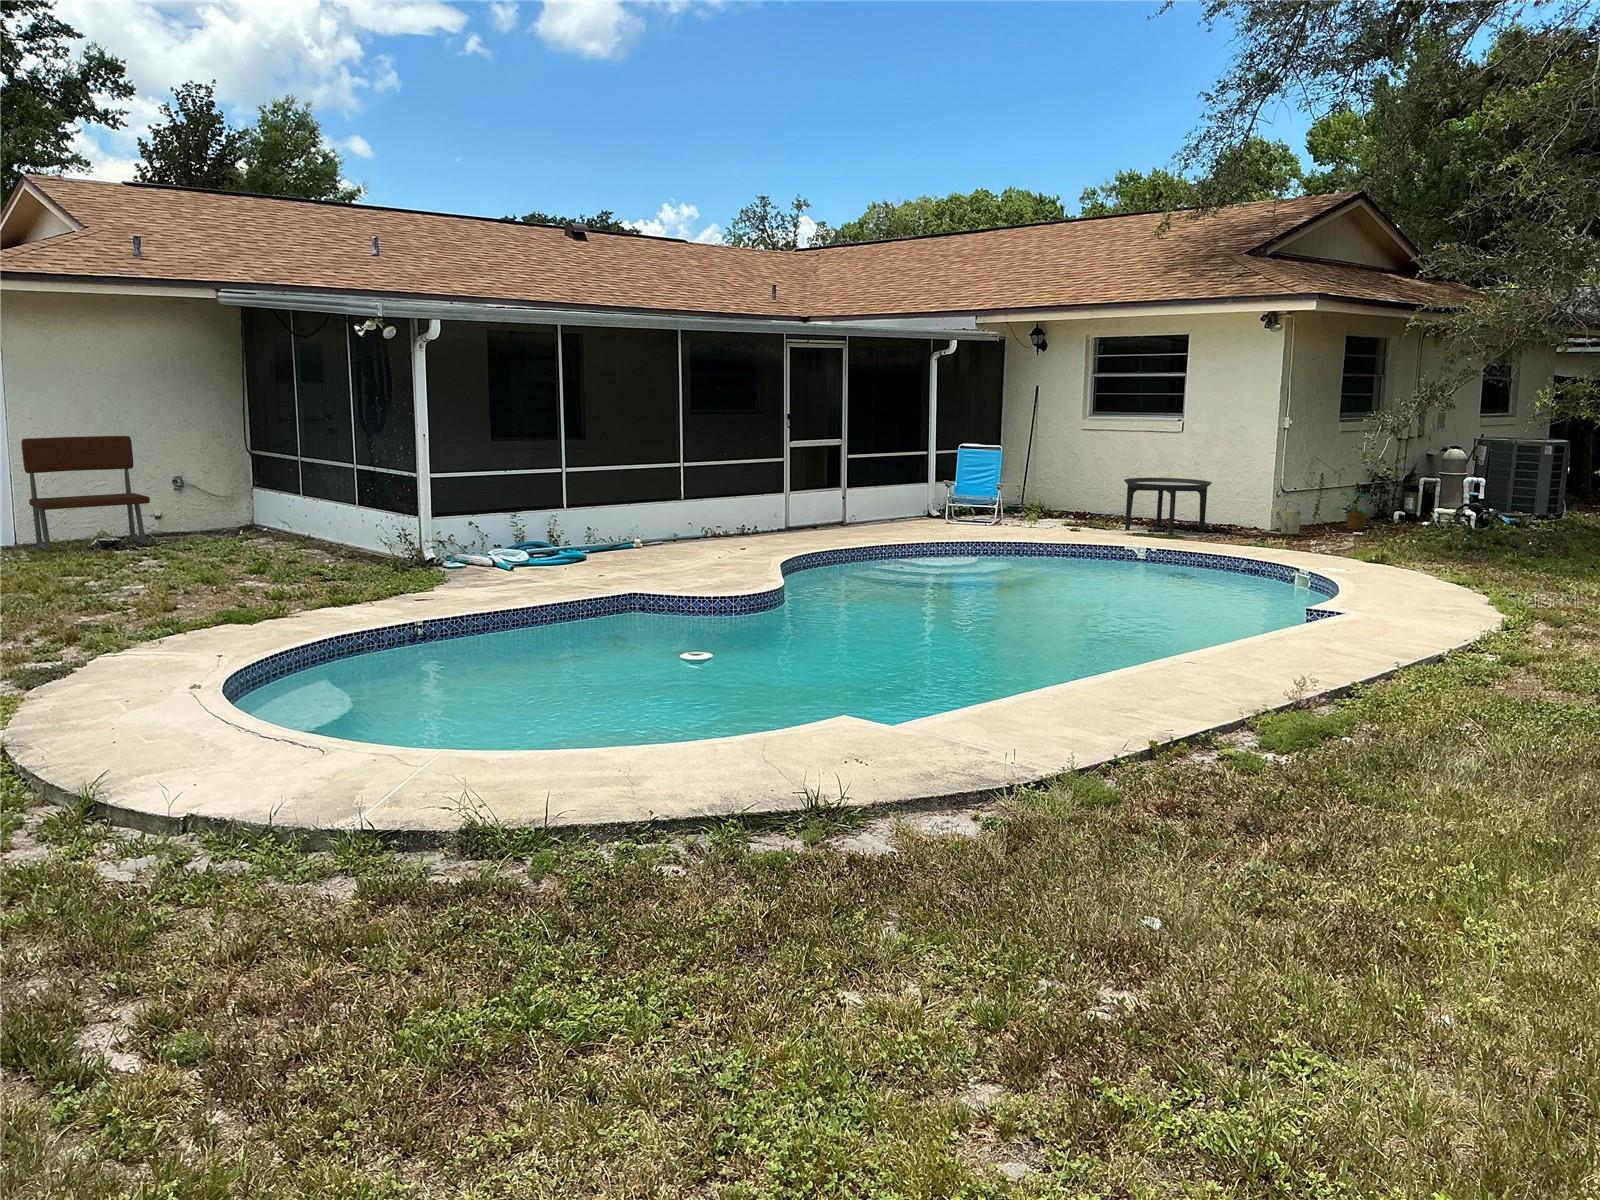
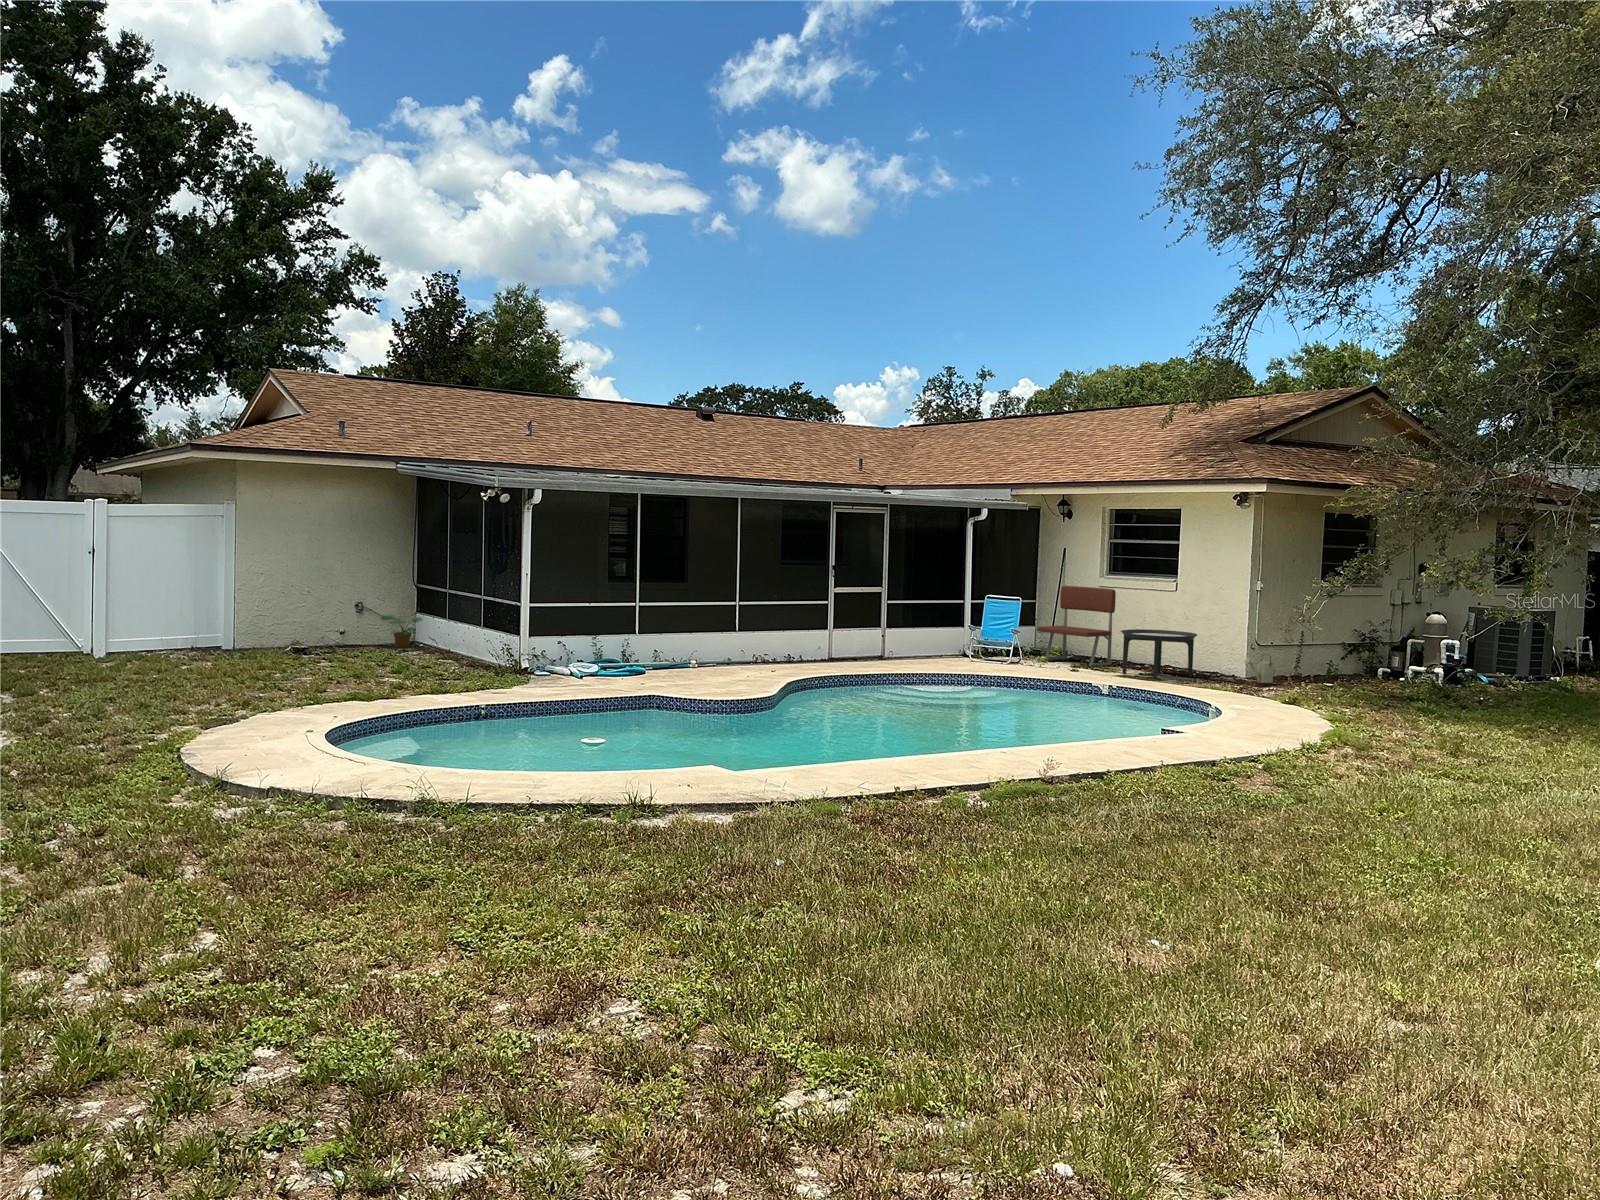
bench: present [21,436,150,552] -> present [1037,586,1116,667]
potted plant: present [1334,492,1372,530] -> present [381,614,422,648]

